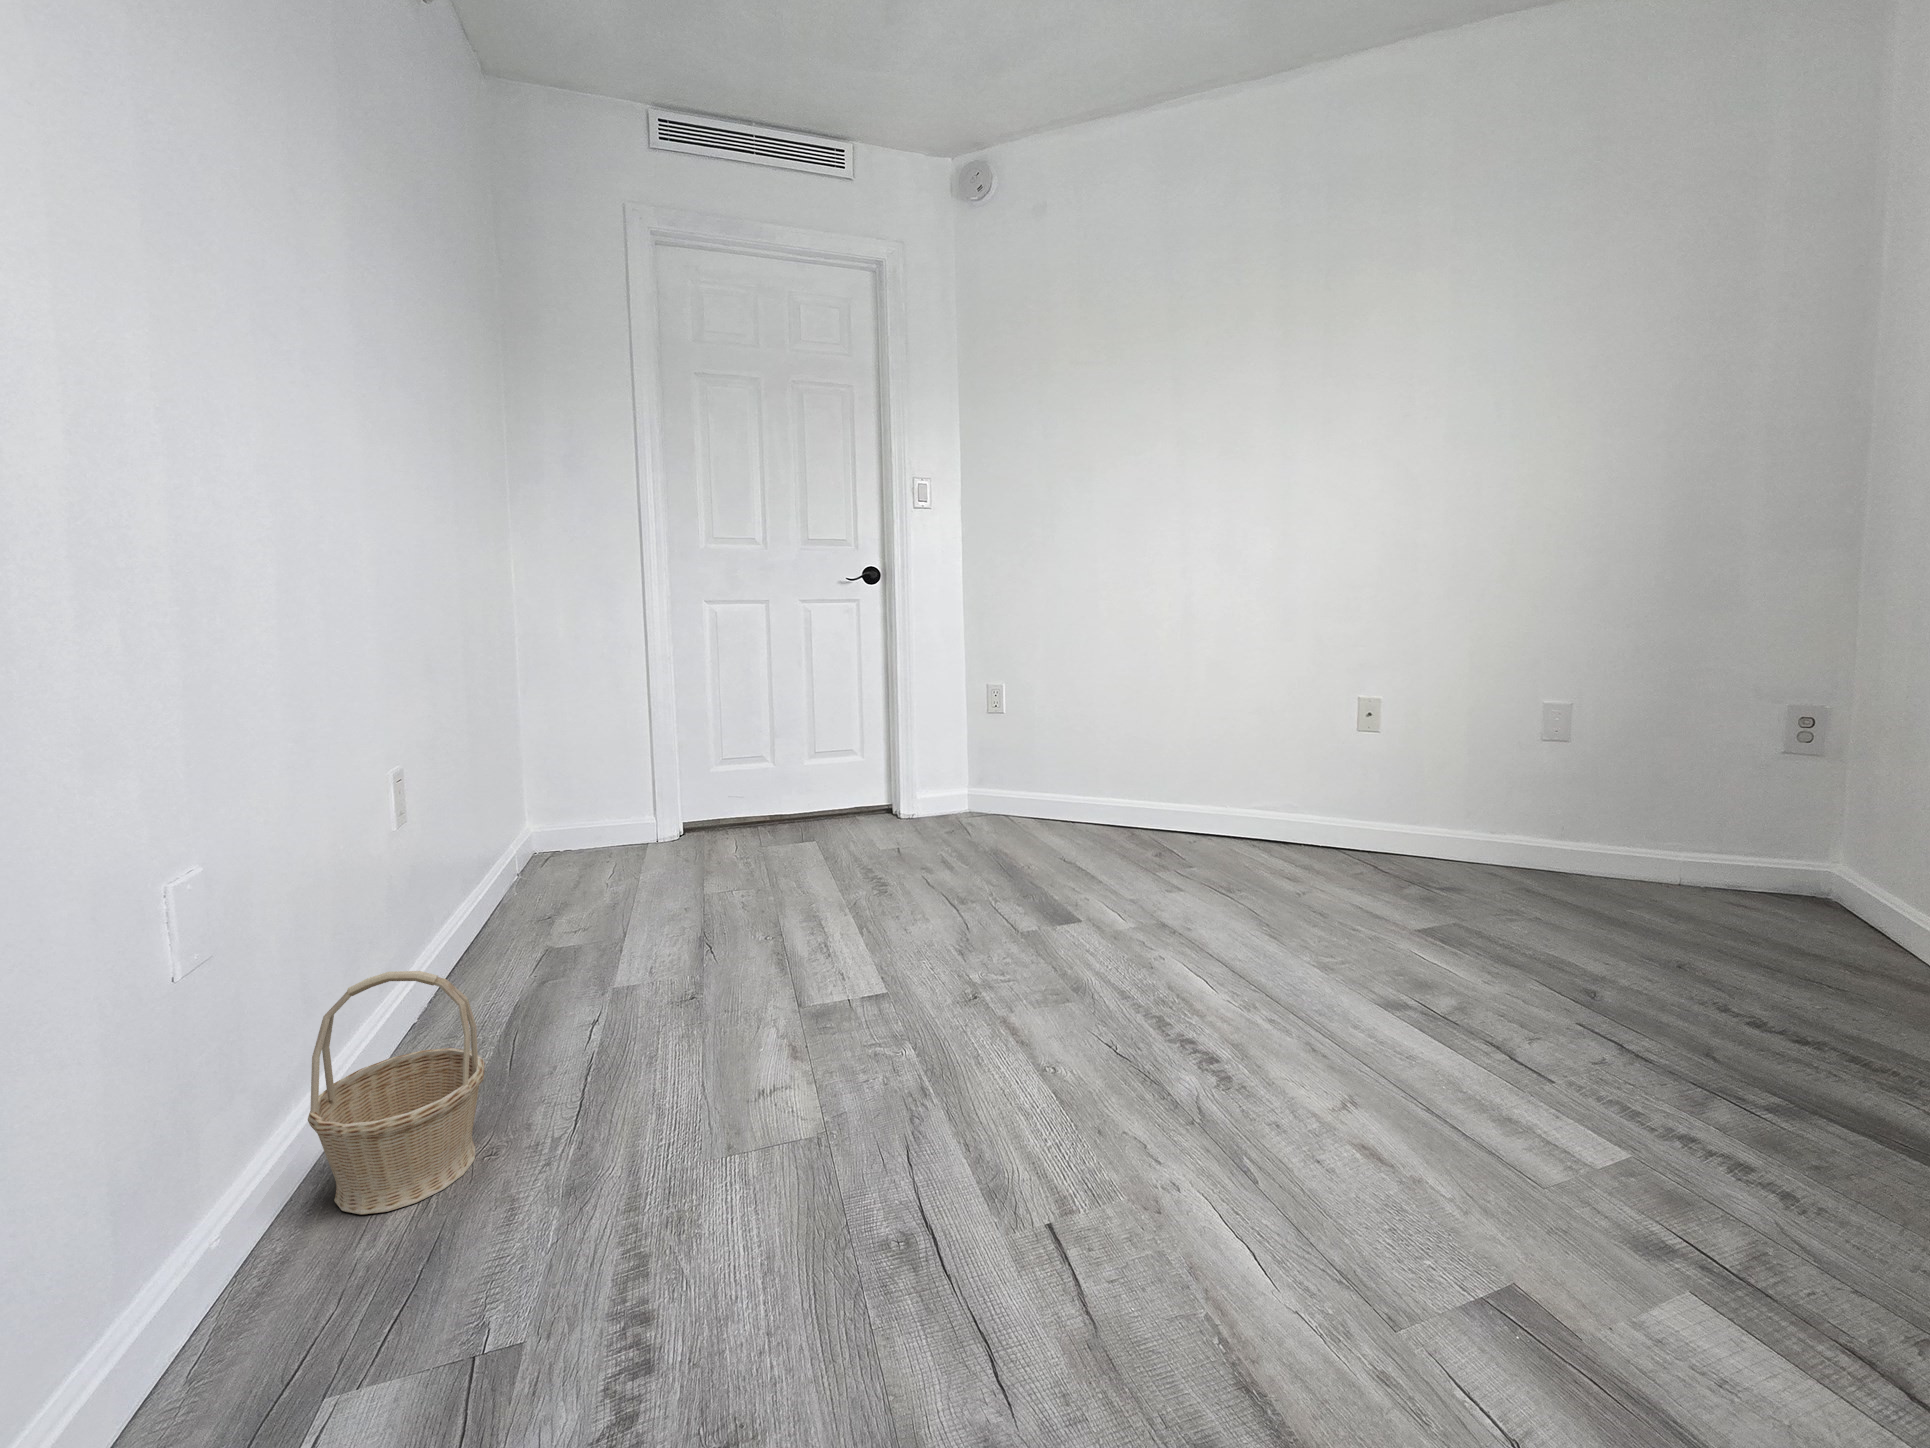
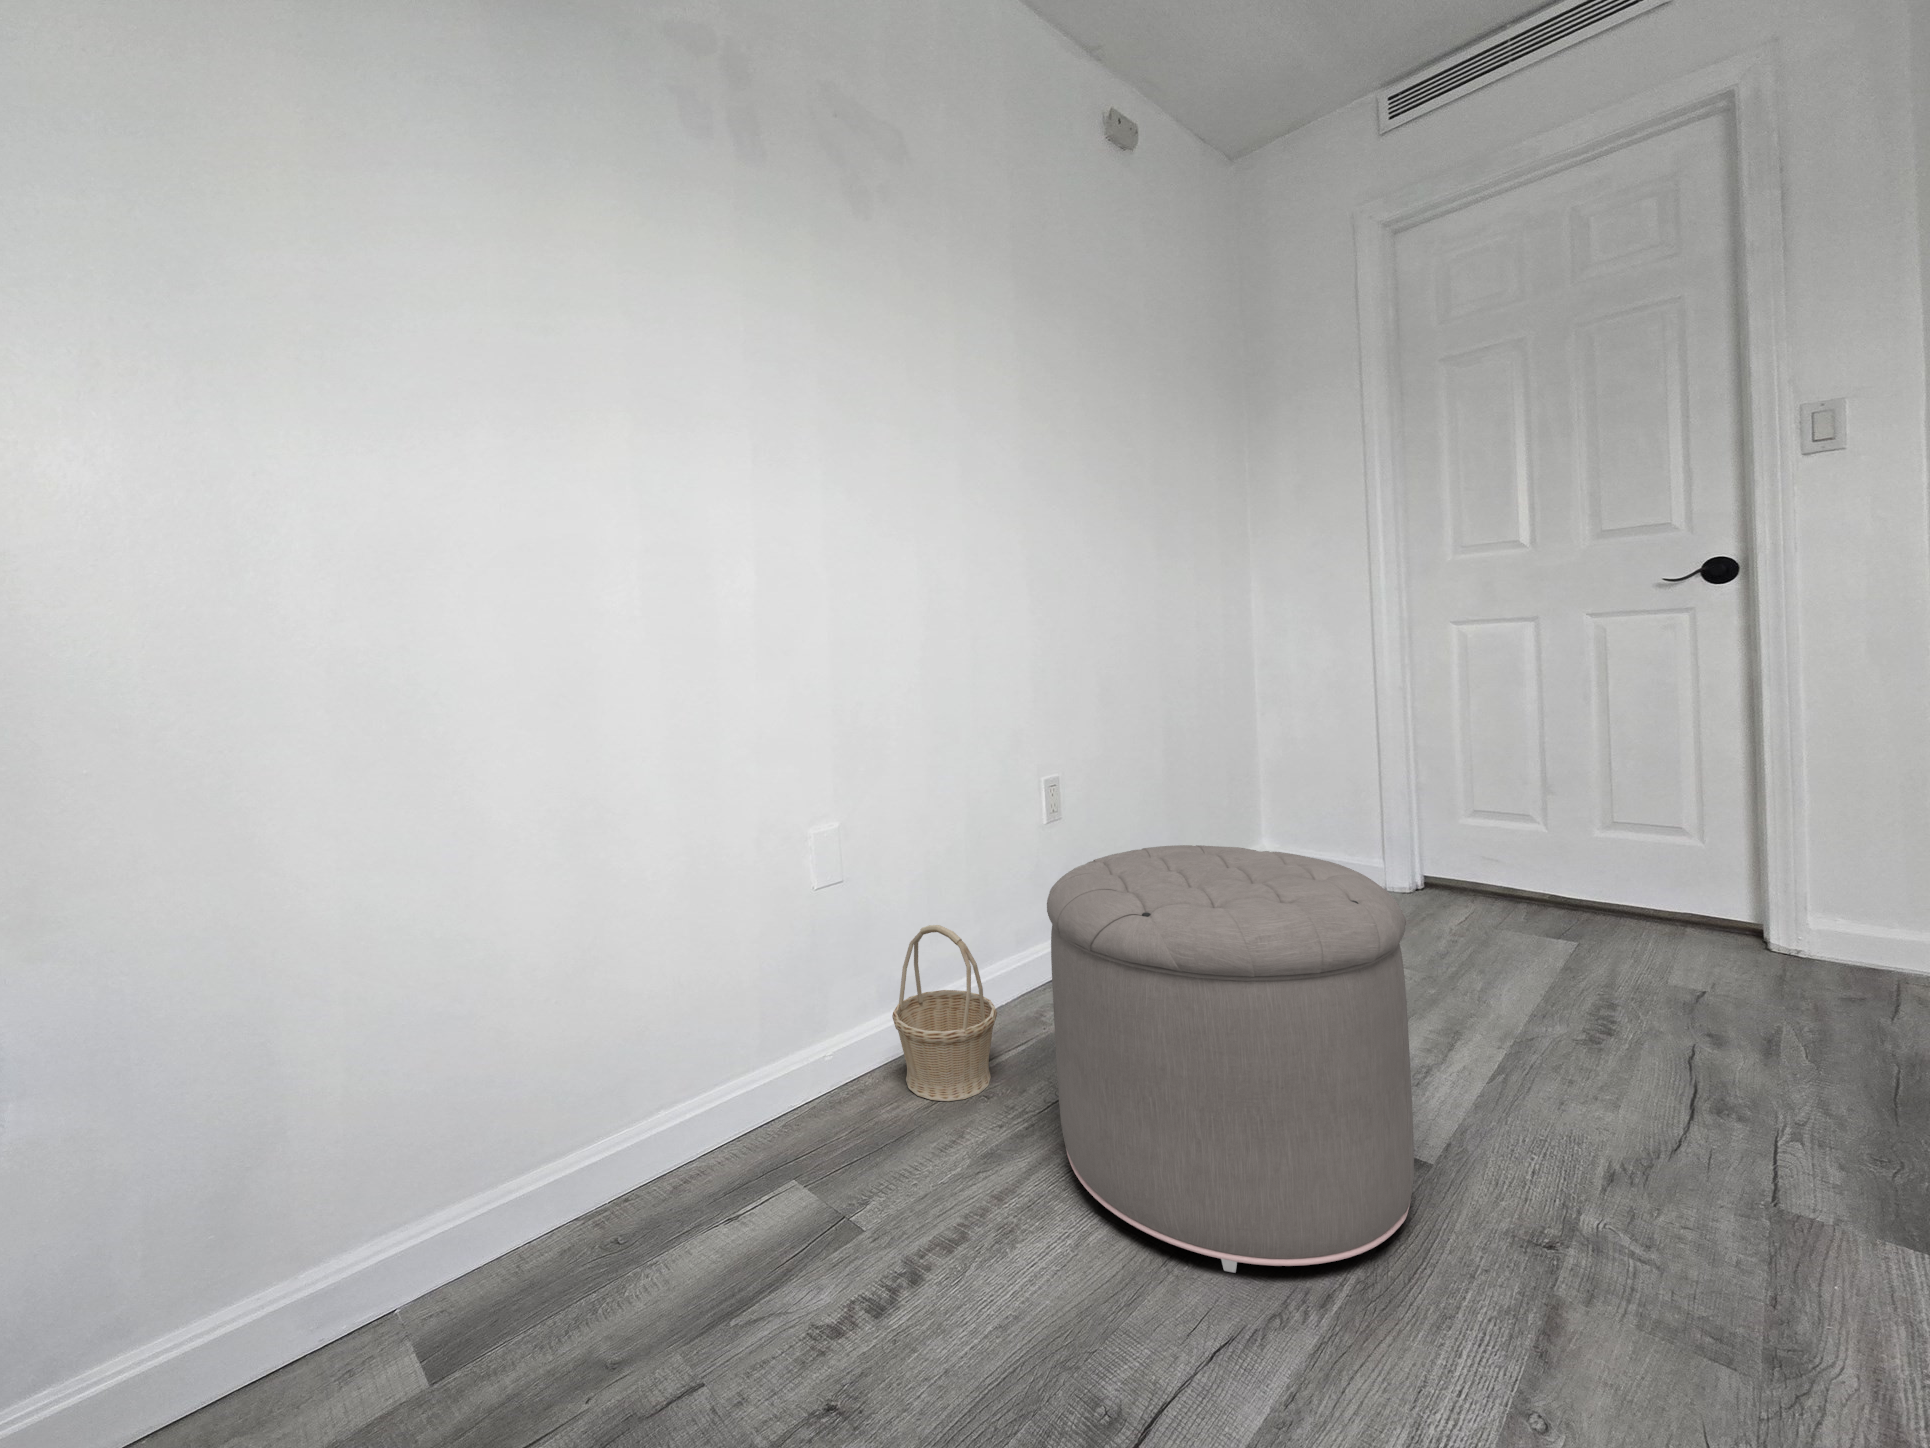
ottoman: none [608,787,924,1140] -> present [1047,845,1414,1273]

